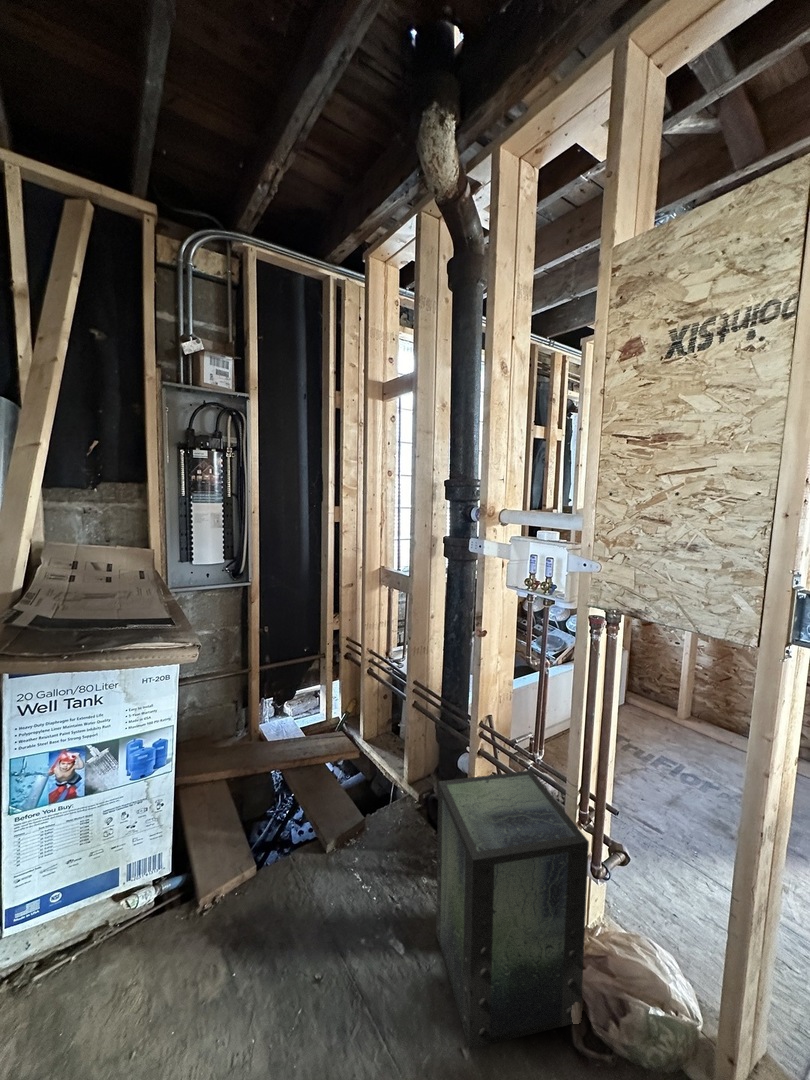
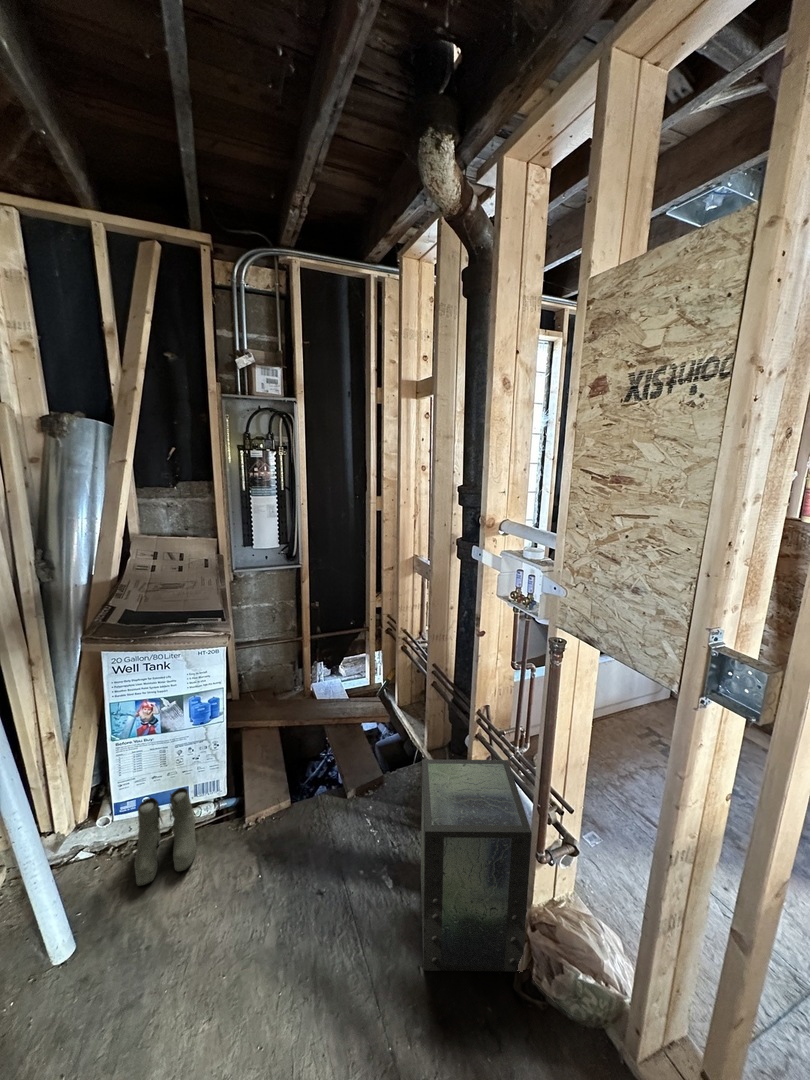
boots: none [44,868,135,1023] -> present [134,788,196,886]

